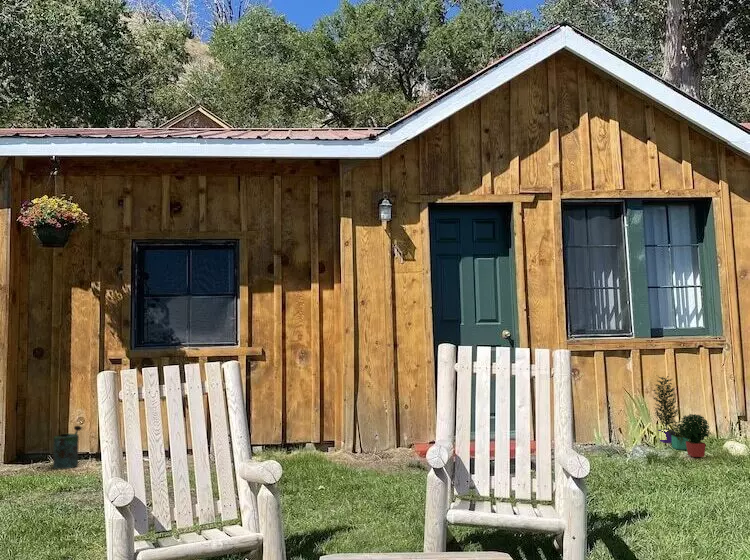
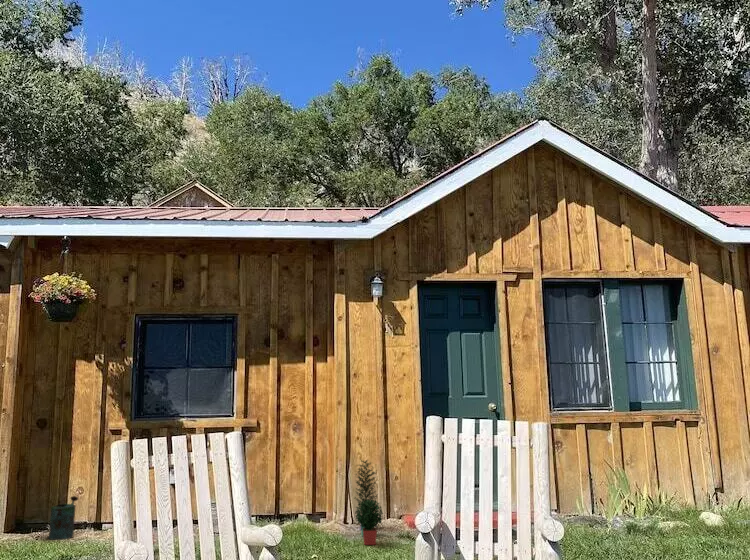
potted plant: present [653,376,711,457] -> present [355,460,383,545]

